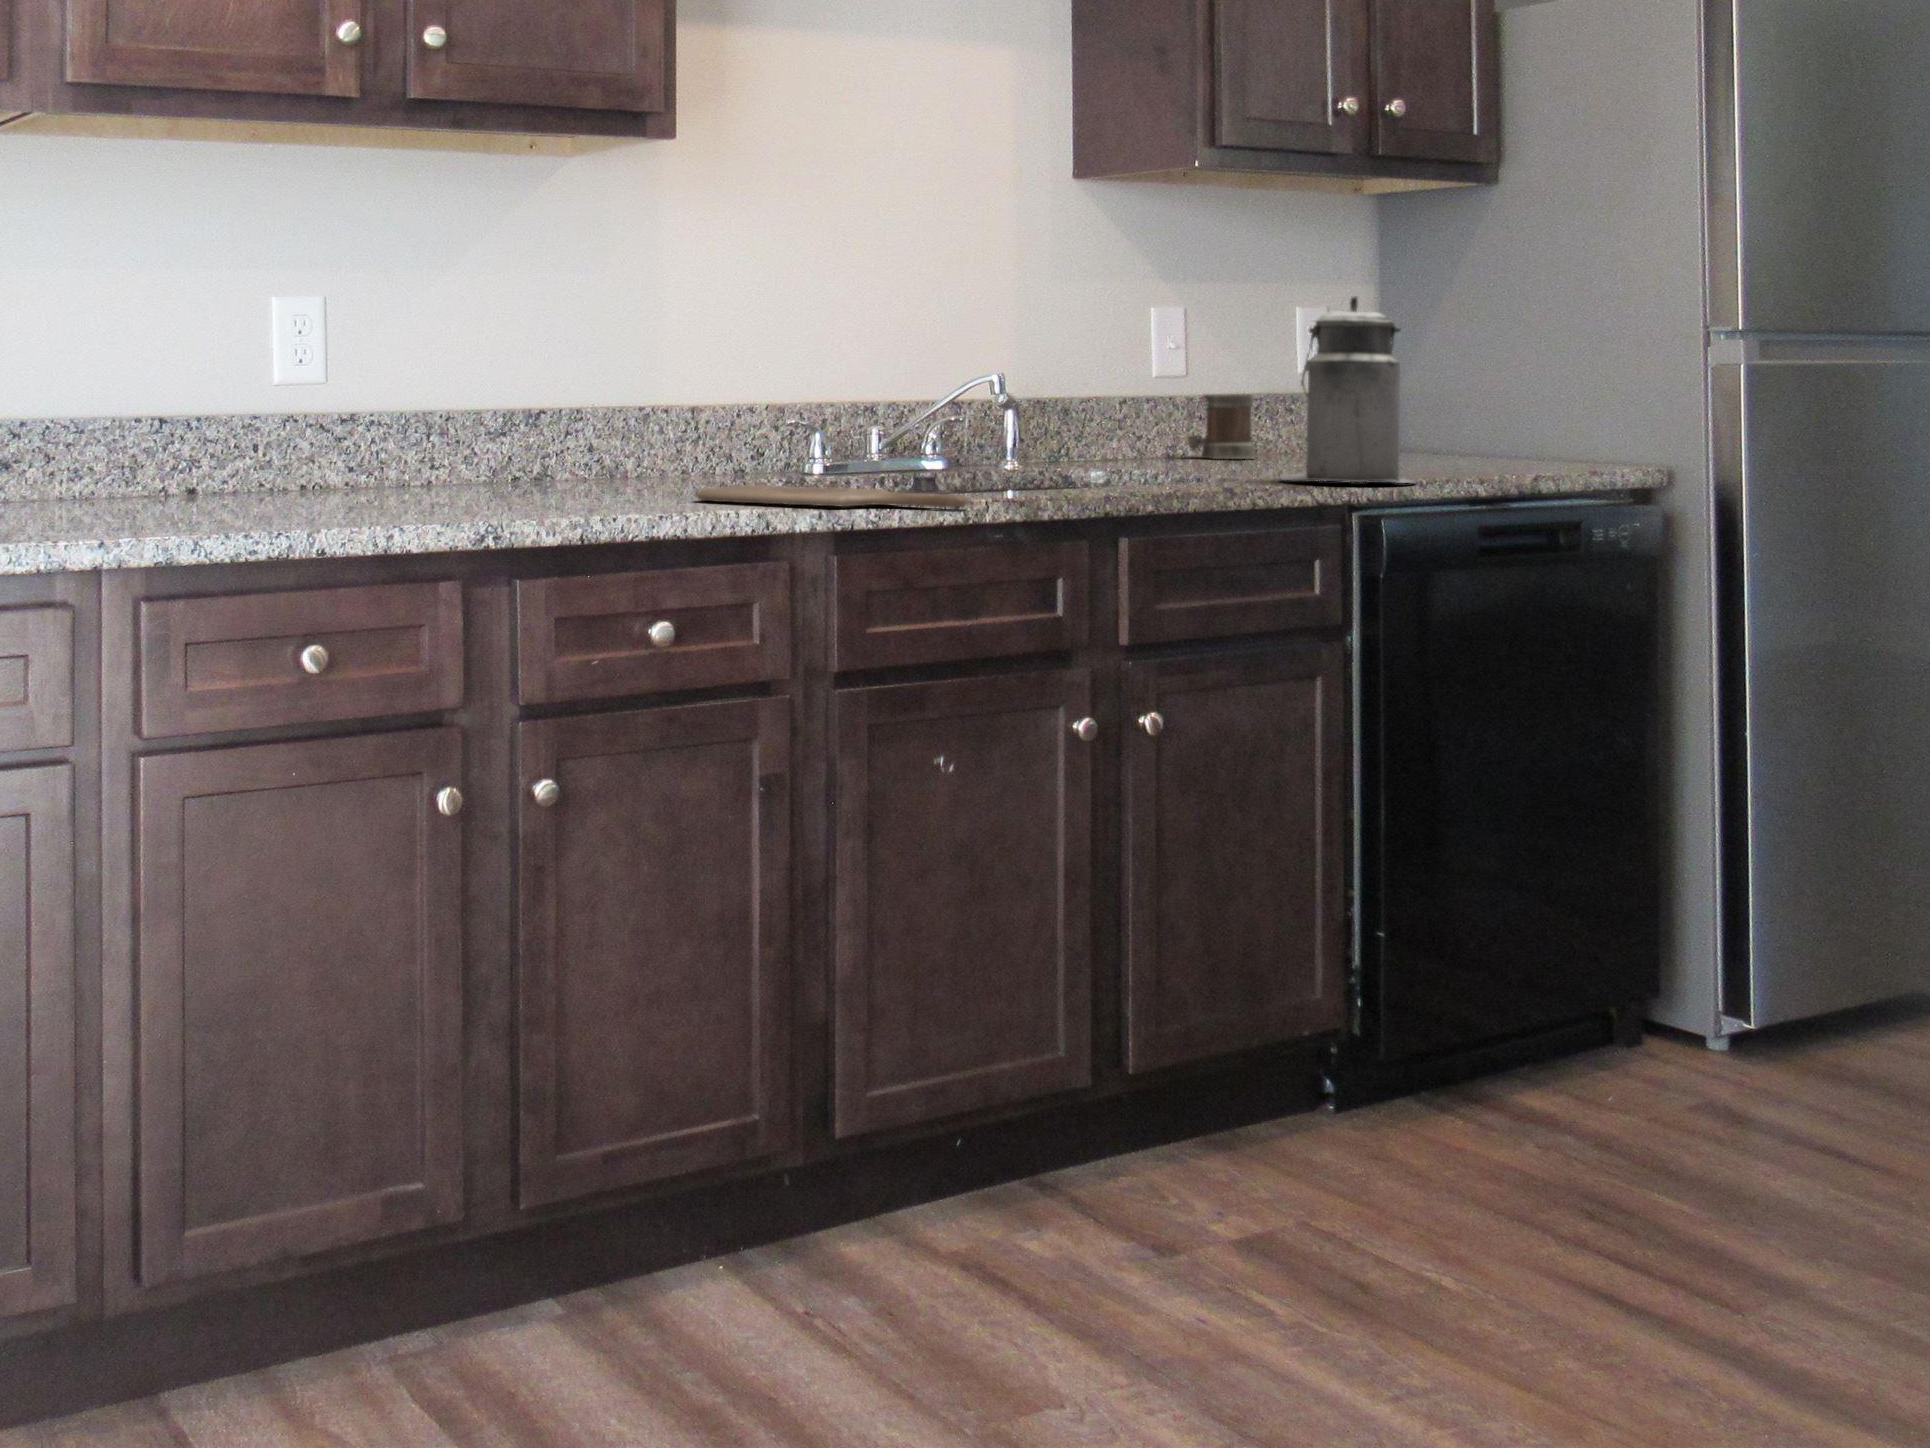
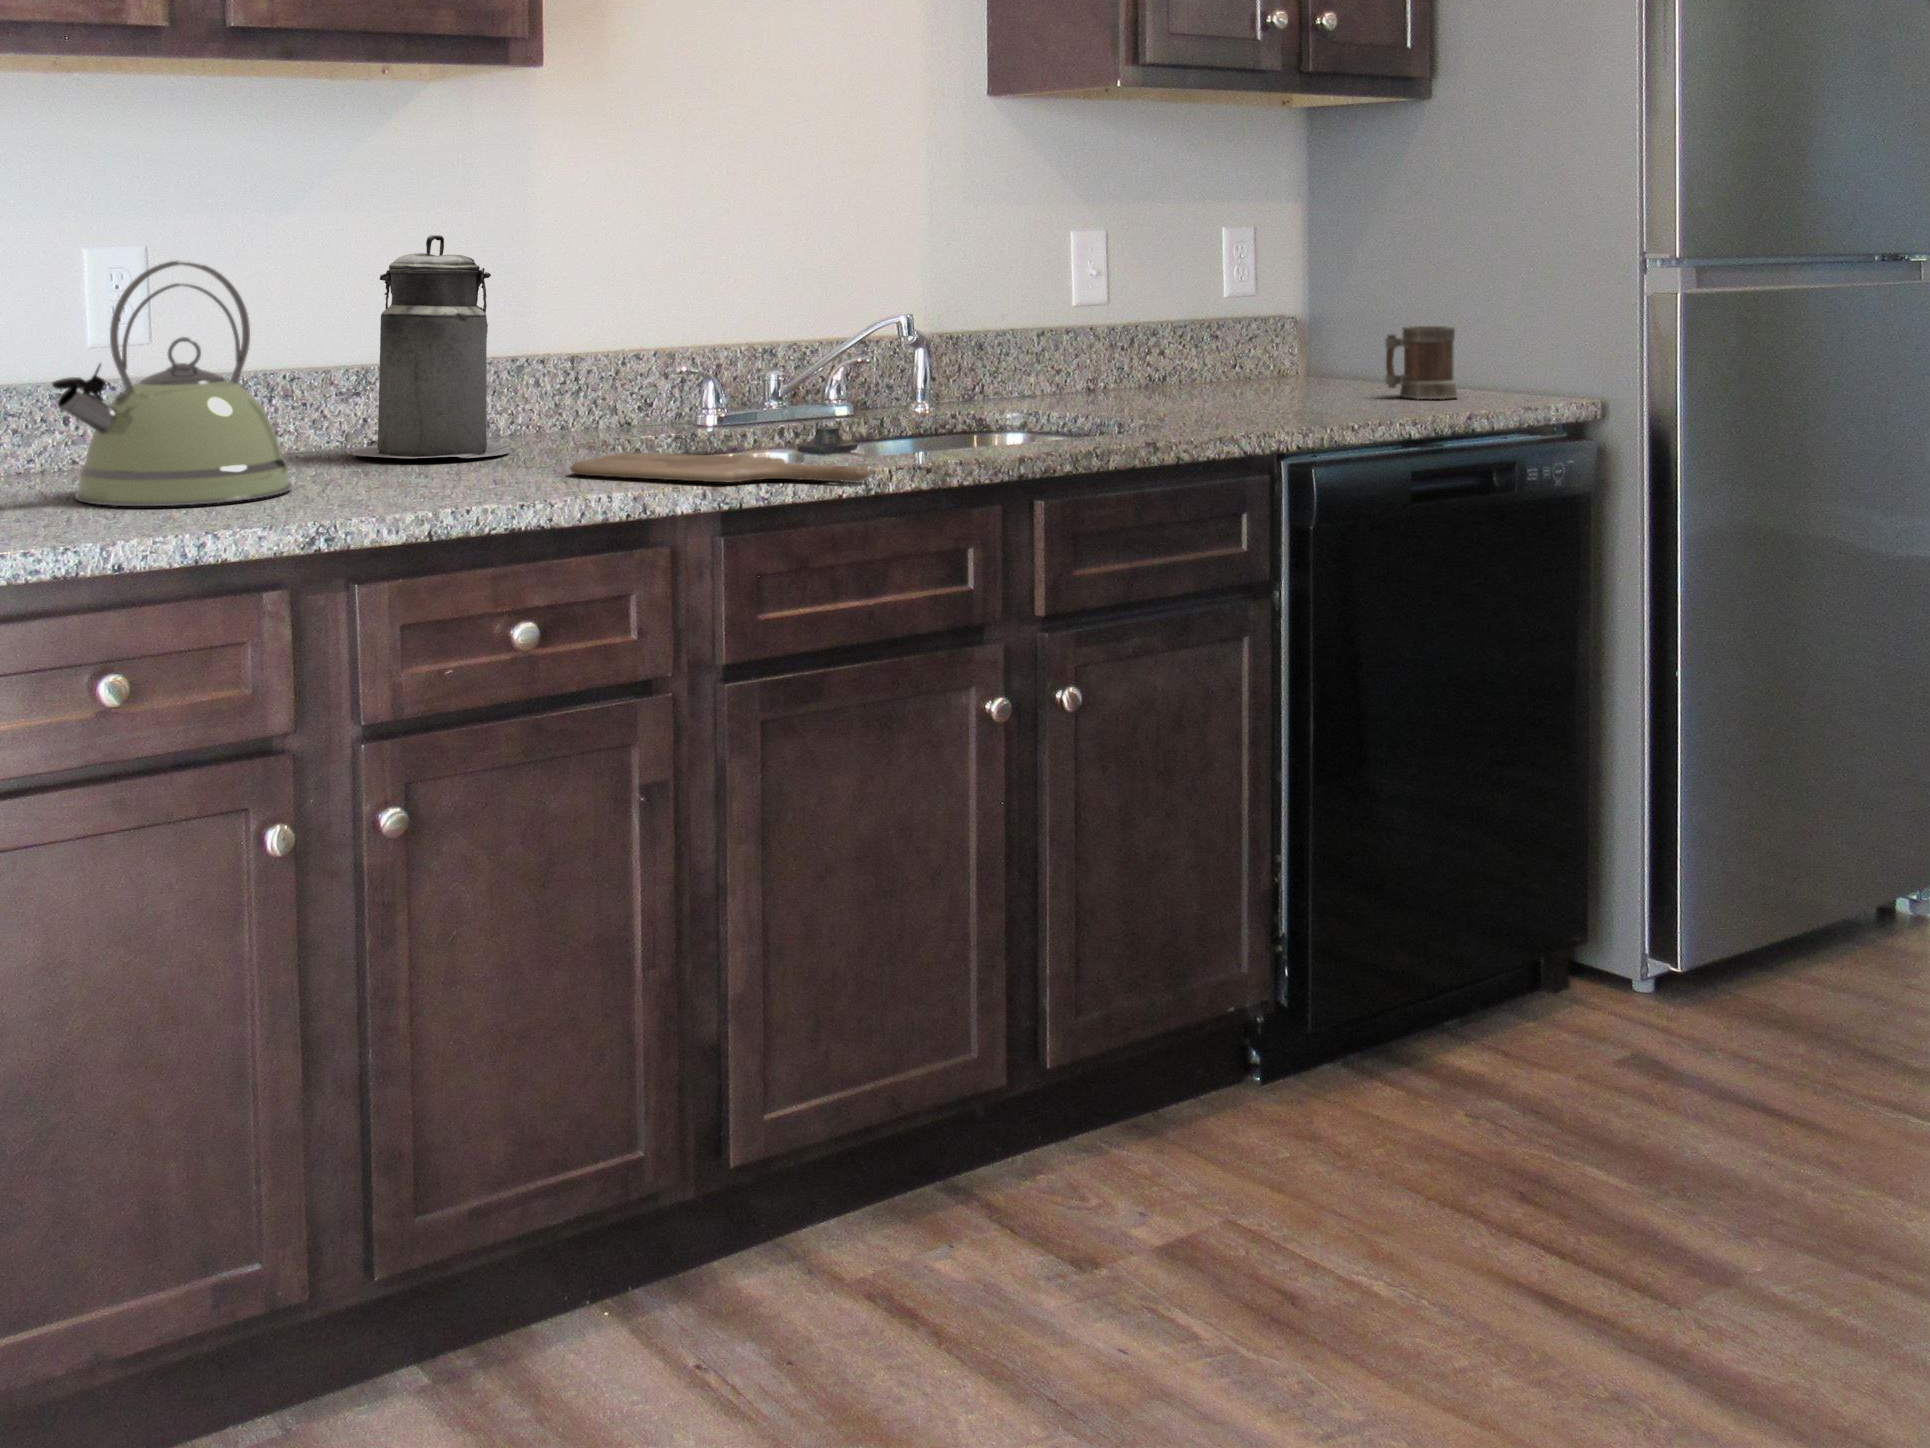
canister: present [1280,295,1413,483] -> present [352,235,511,458]
kettle: none [255,300,454,512] -> present [52,260,292,506]
mug: present [1187,394,1255,459] -> present [1385,326,1457,399]

